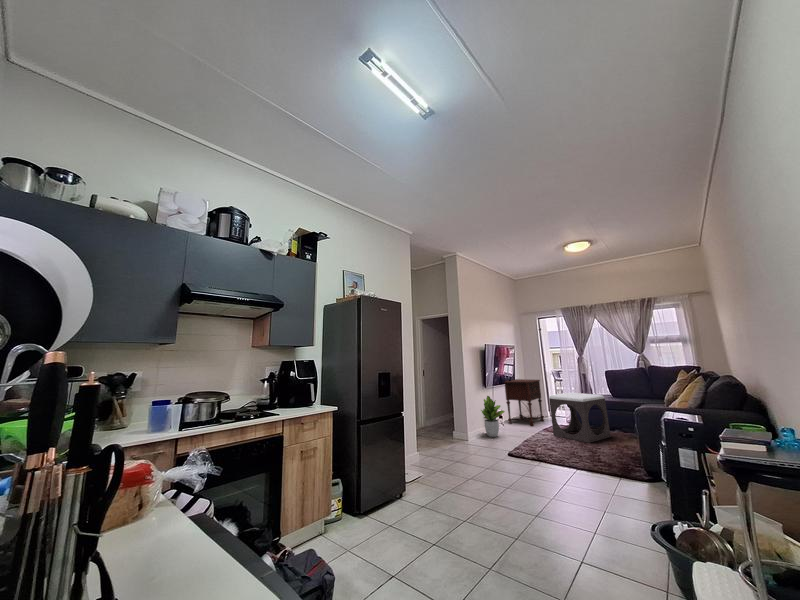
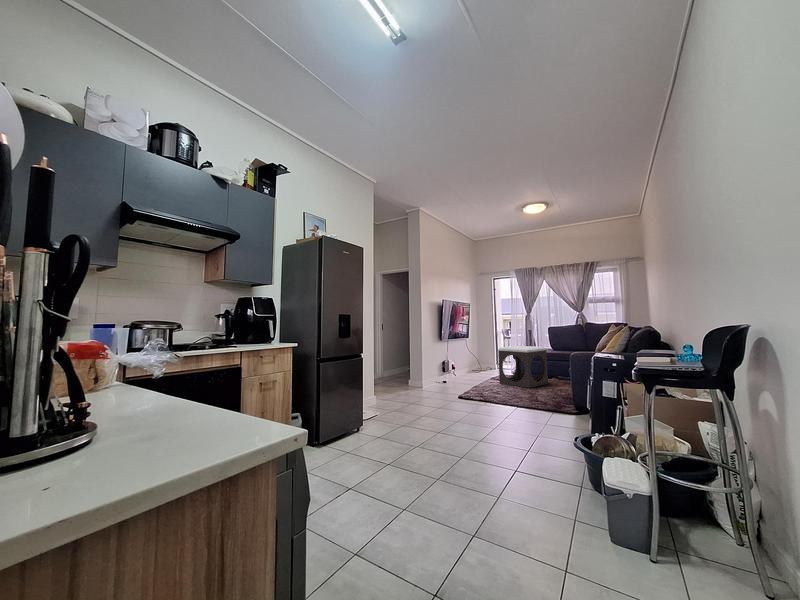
side table: present [504,379,544,426] -> none [458,335,492,376]
potted plant: present [481,396,505,437] -> none [435,348,458,385]

